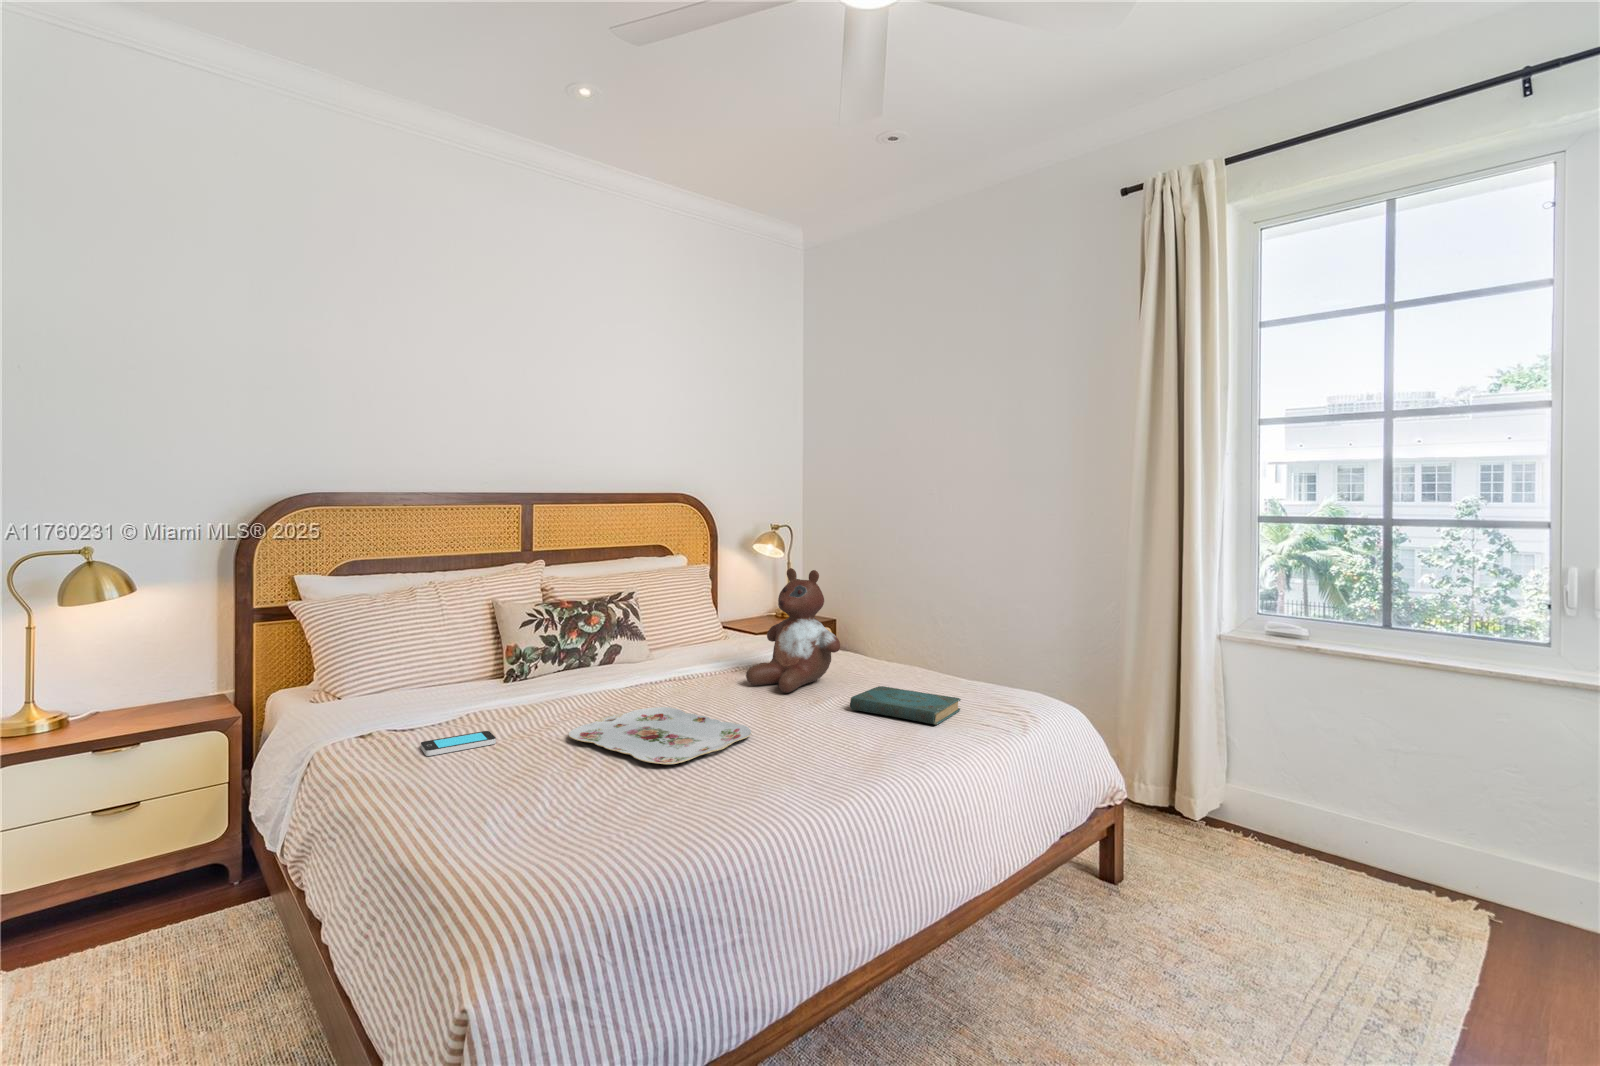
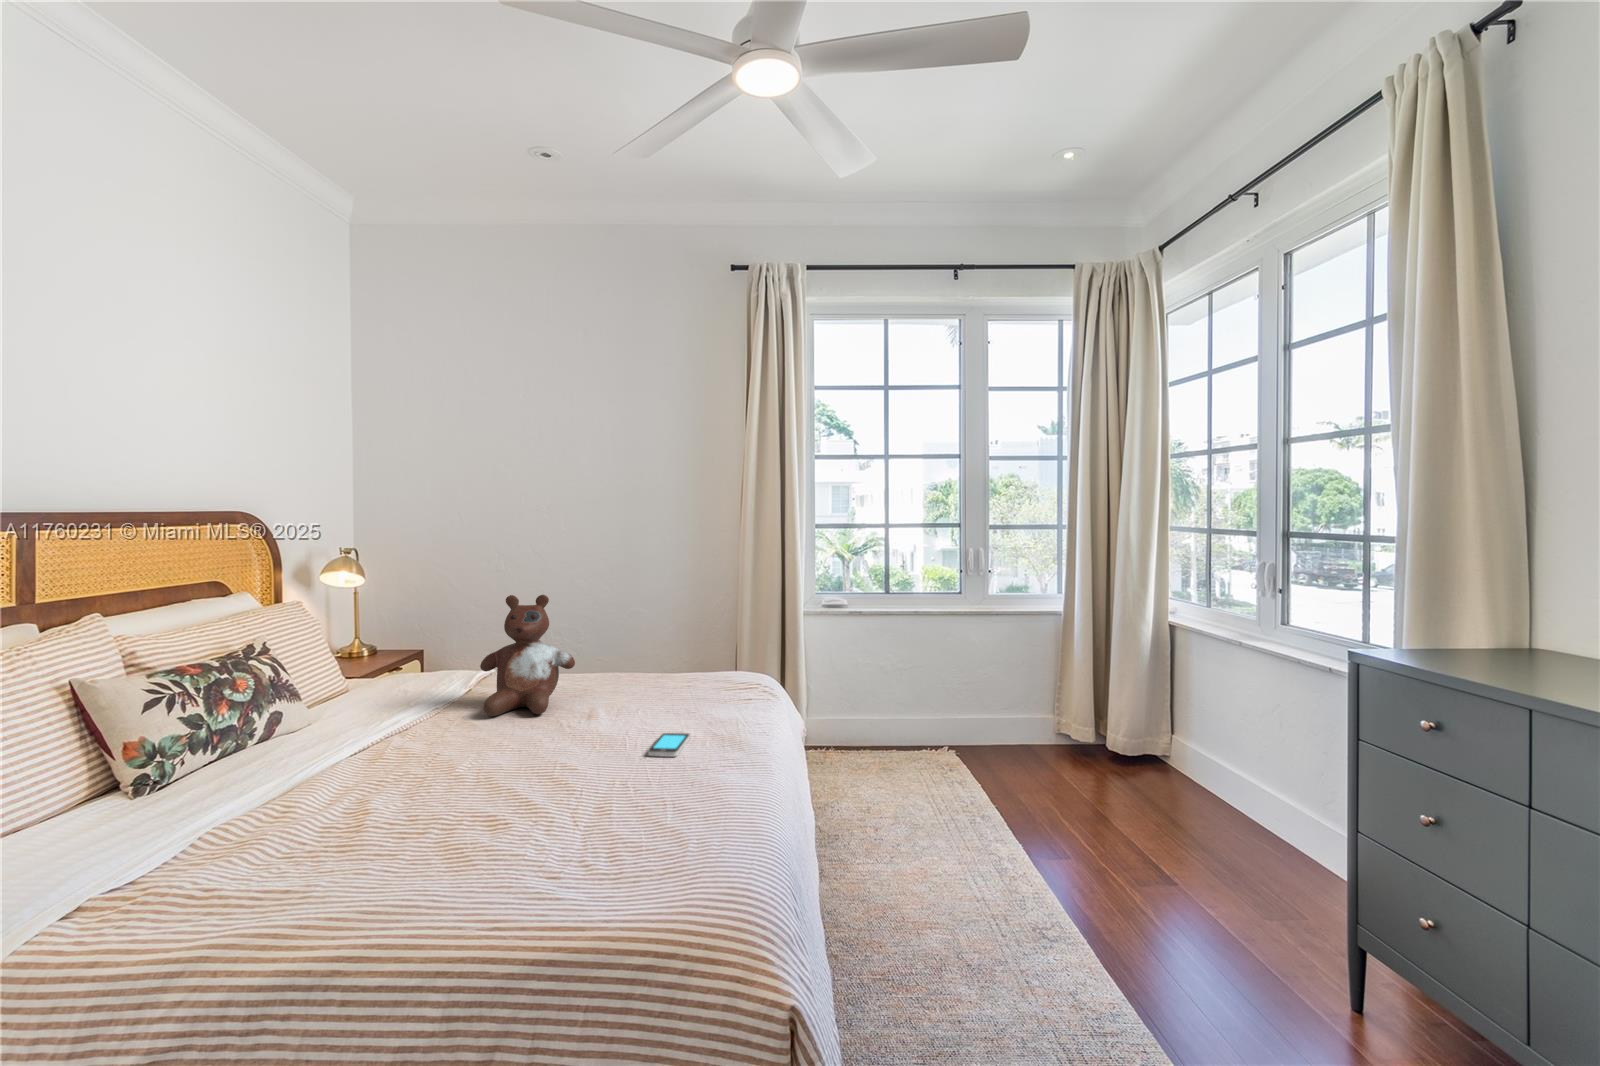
book: present [850,686,961,725] -> none [620,684,702,712]
serving tray: present [568,707,751,764] -> none [406,744,598,802]
smartphone: present [421,731,496,756] -> present [648,733,690,757]

